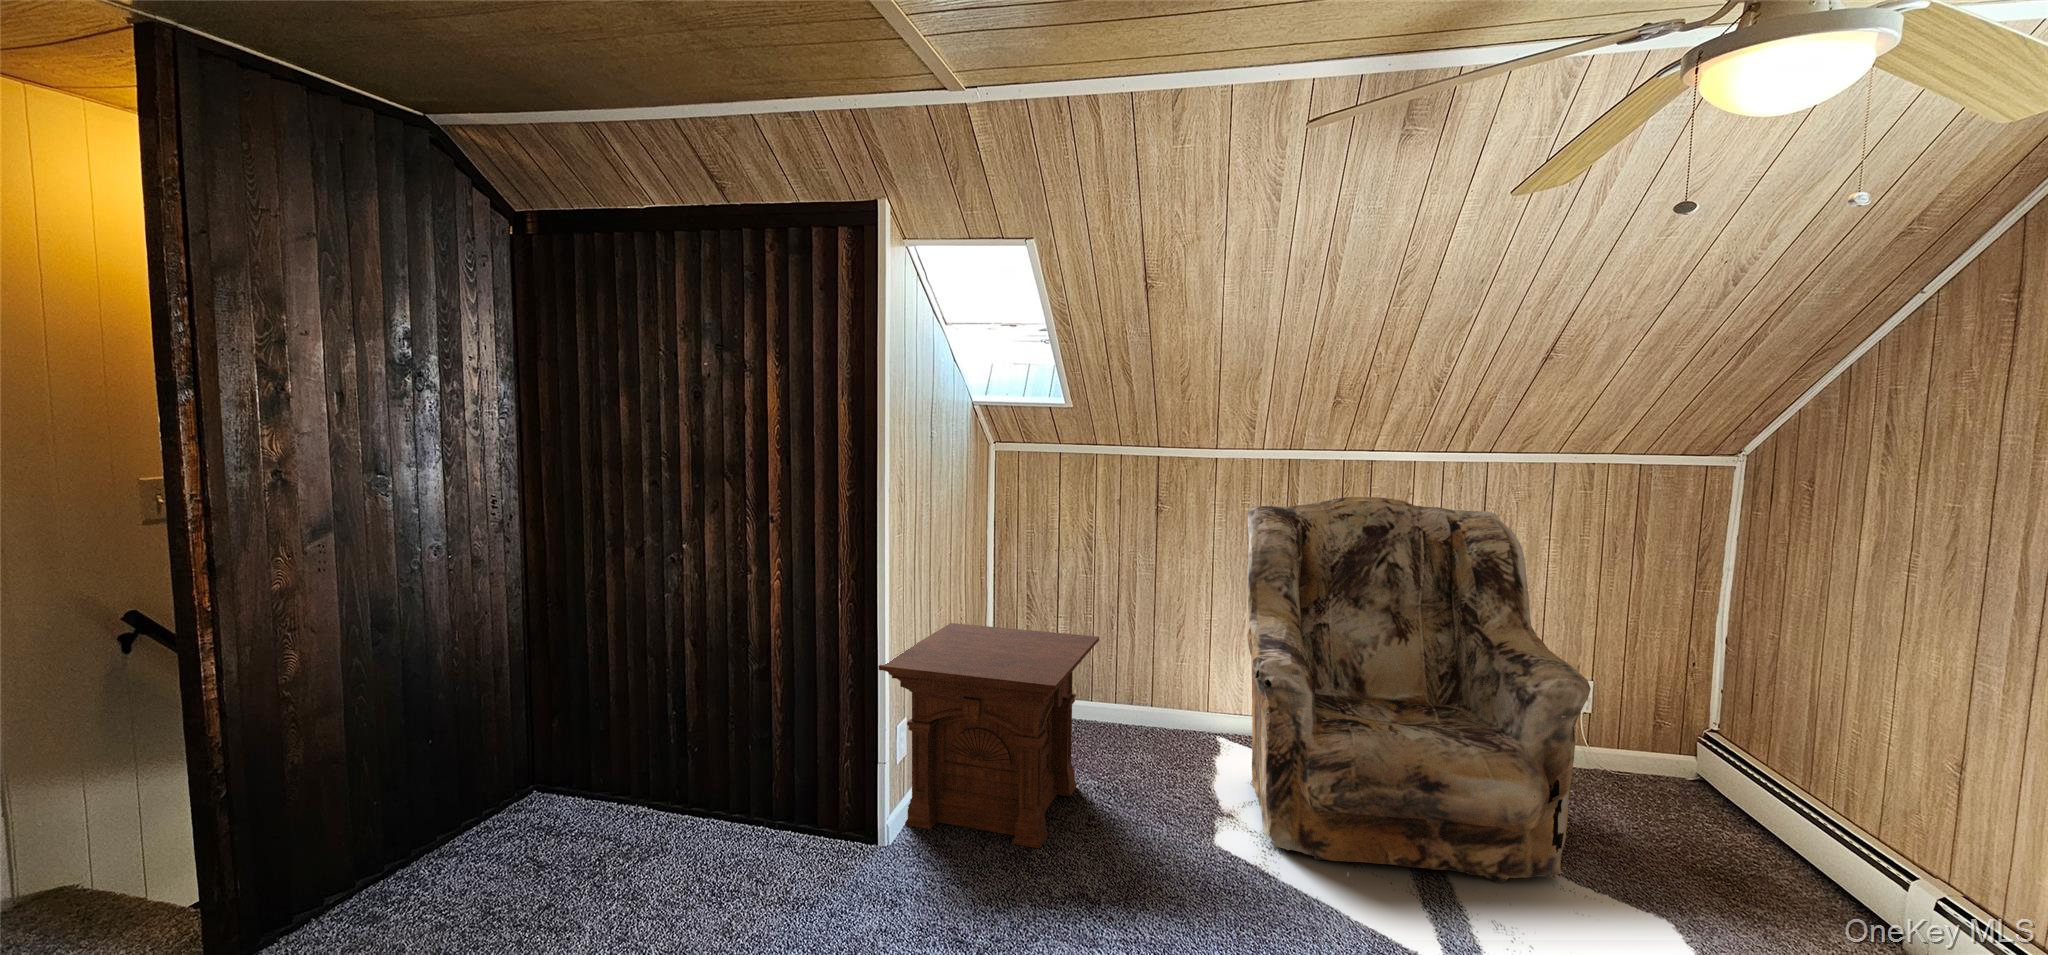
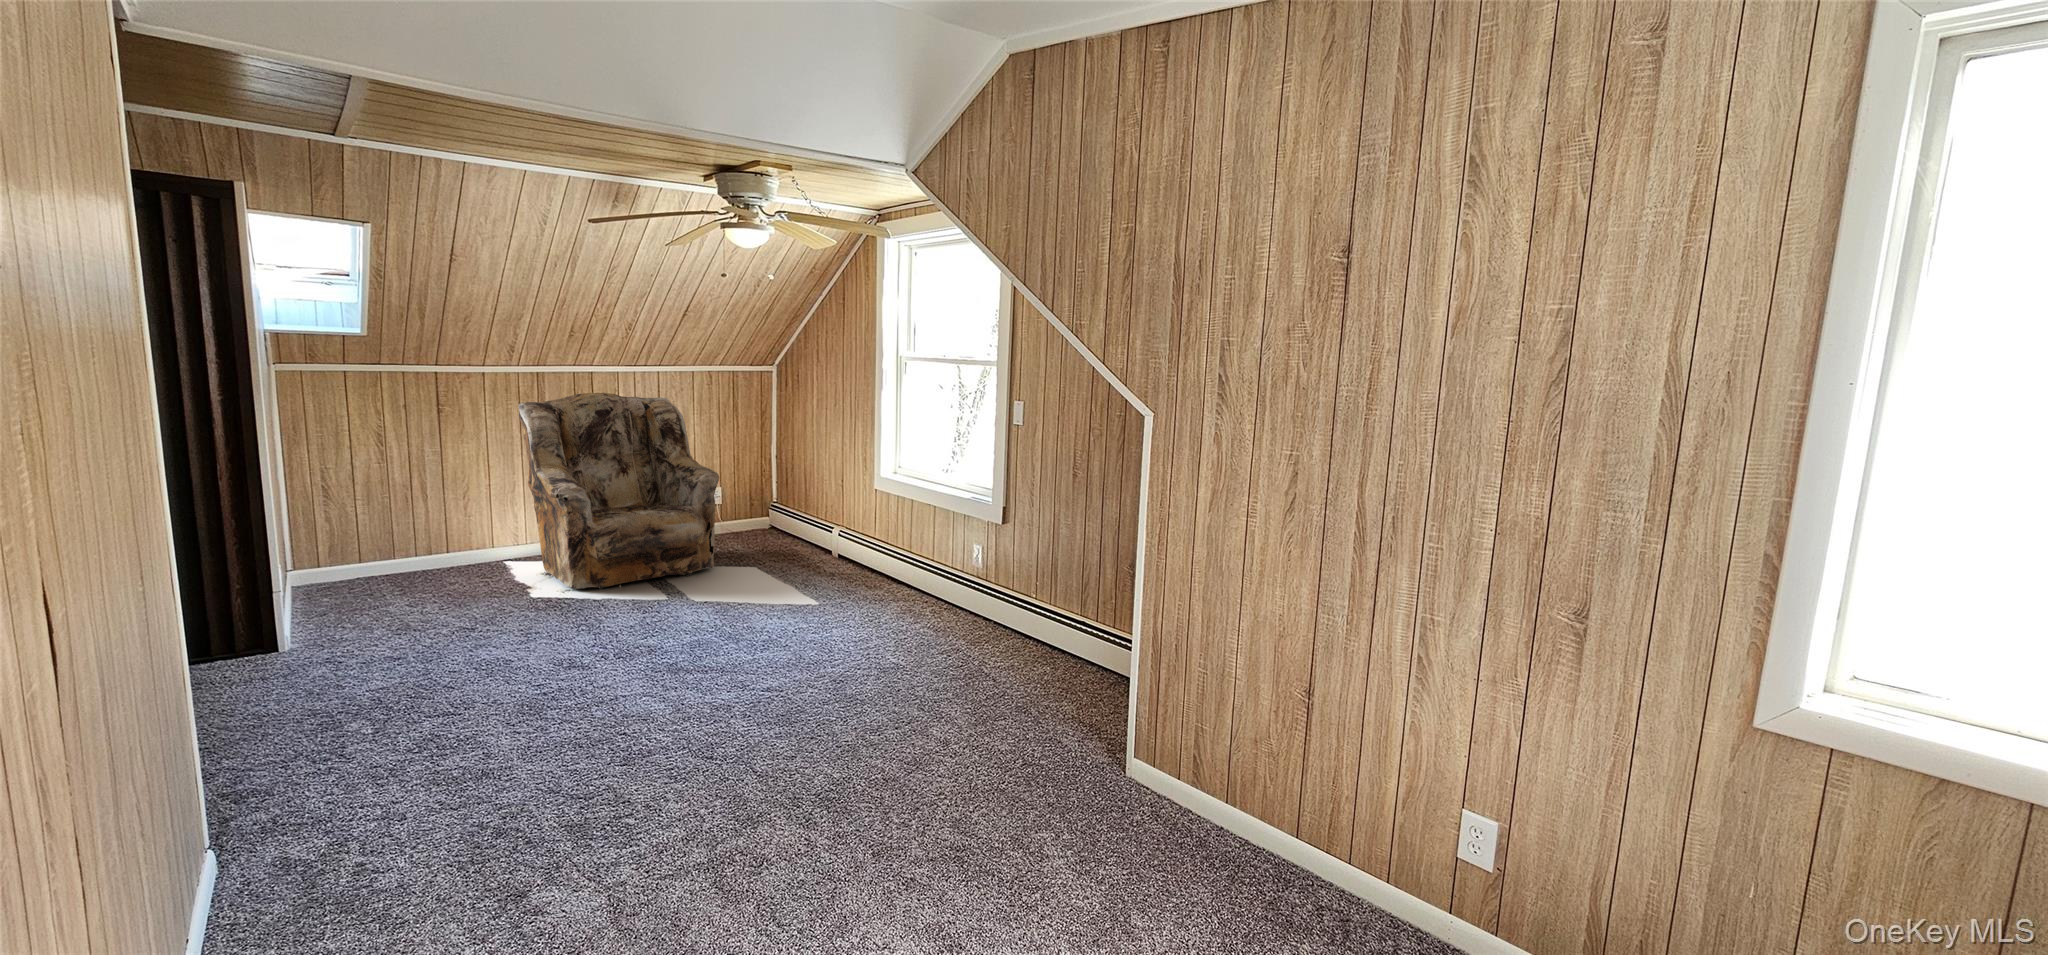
side table: present [879,623,1099,848] -> none [288,497,441,638]

